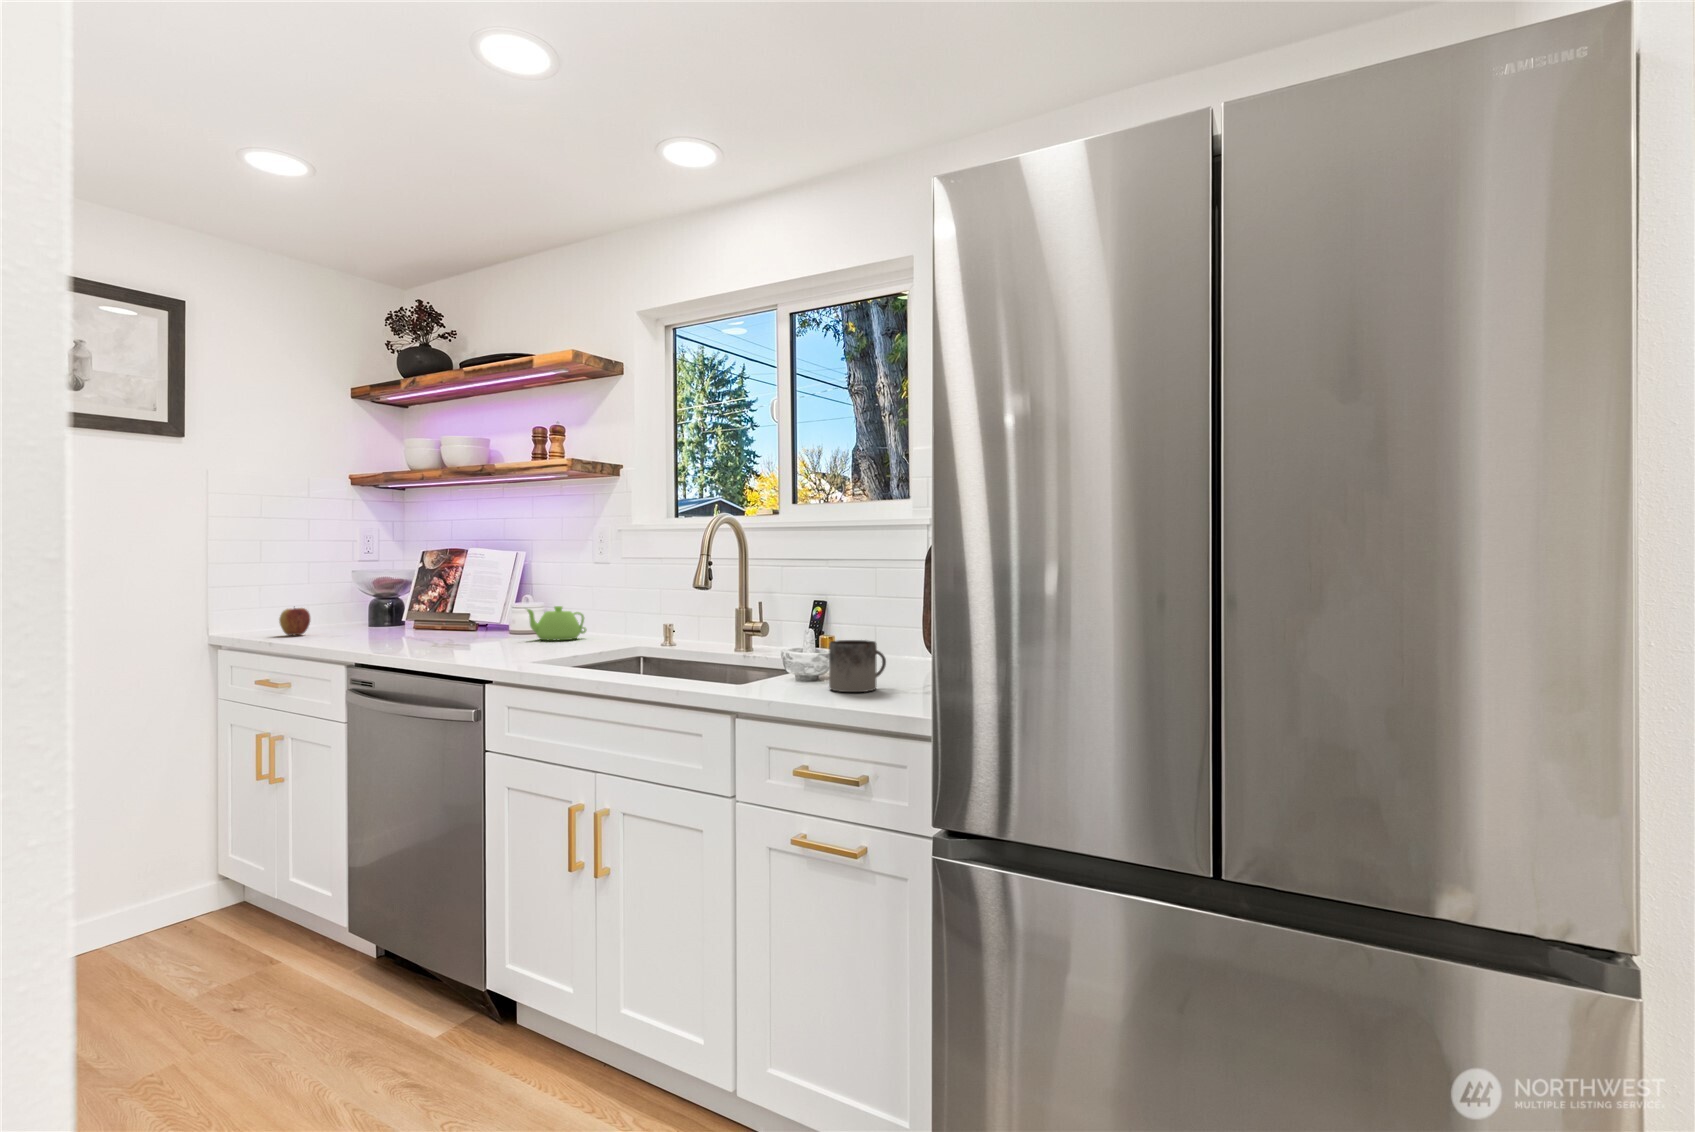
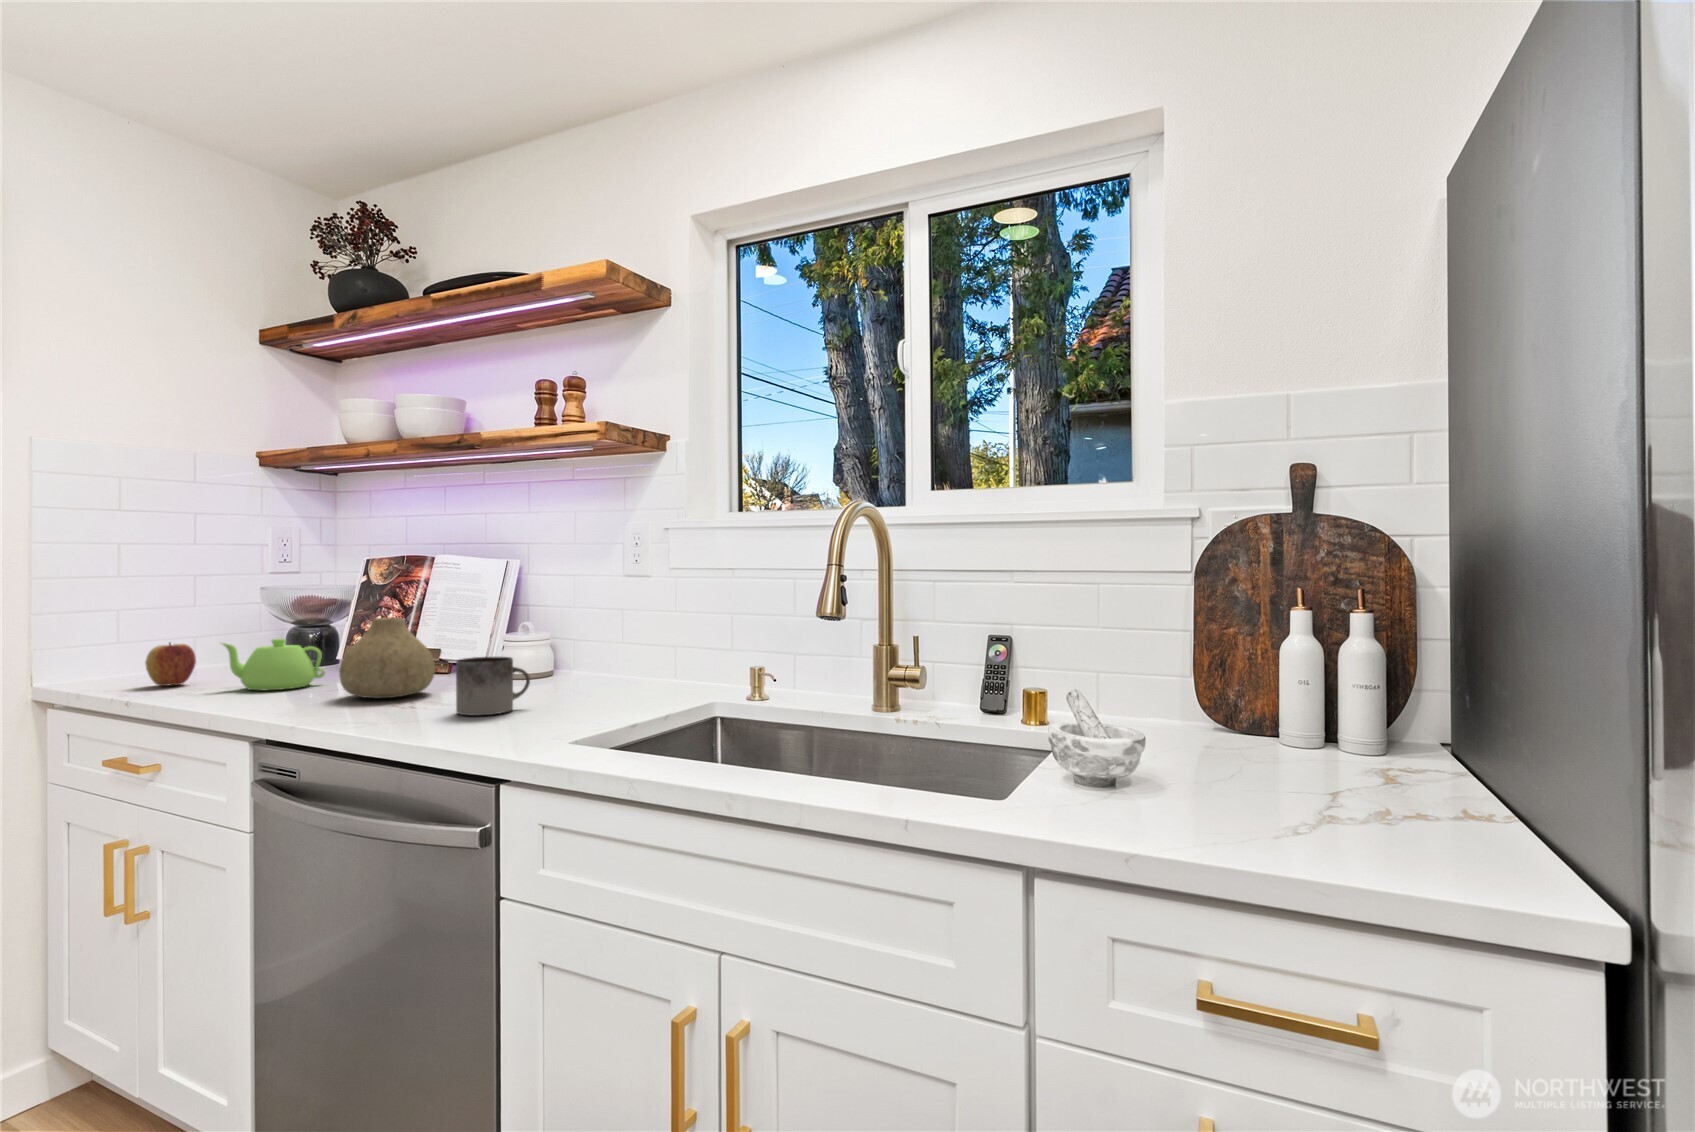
vase: none [400,590,462,642] -> present [339,618,435,698]
teapot: present [527,606,587,640] -> present [222,639,325,690]
mug: present [829,640,886,692] -> present [456,657,530,715]

